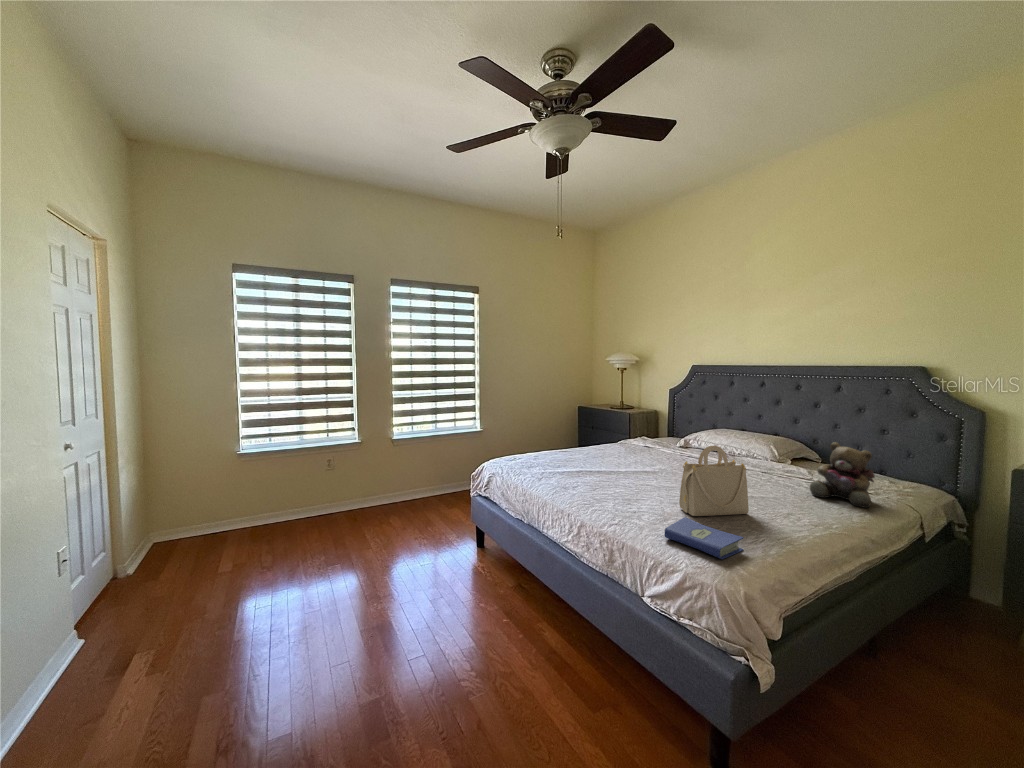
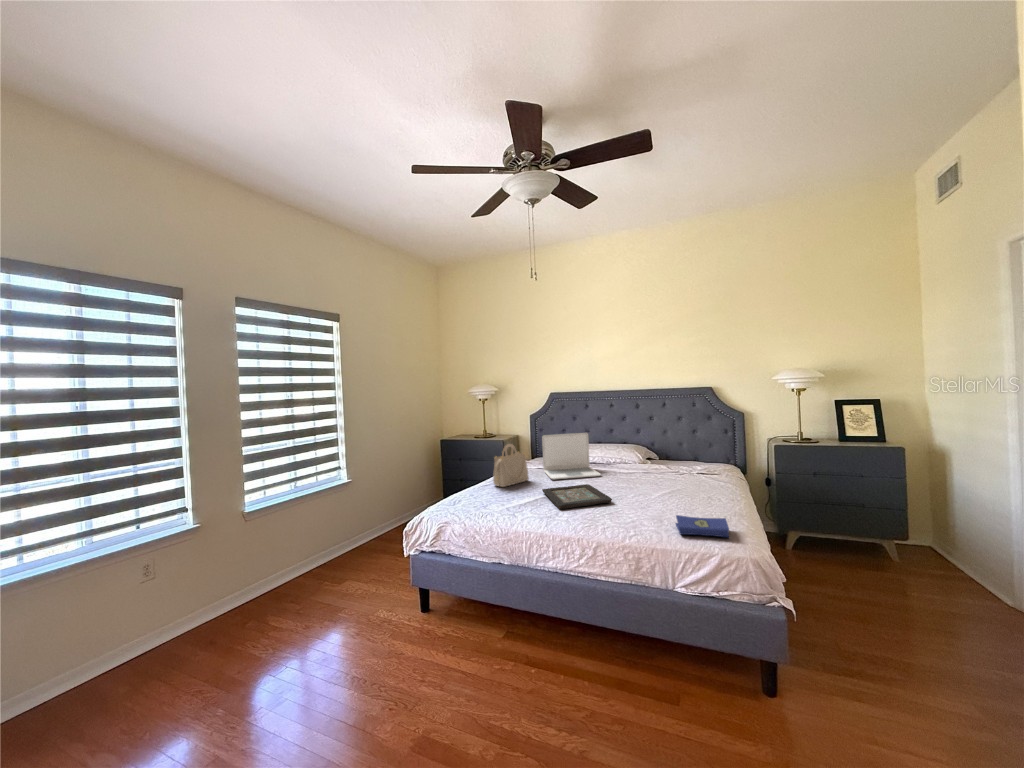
laptop: none [634,410,701,465] -> present [542,433,600,480]
teddy bear: present [810,442,875,508] -> none [691,442,729,483]
handbag: present [679,446,749,516] -> present [493,444,529,487]
decorative tray: none [590,464,660,491] -> present [542,484,612,509]

